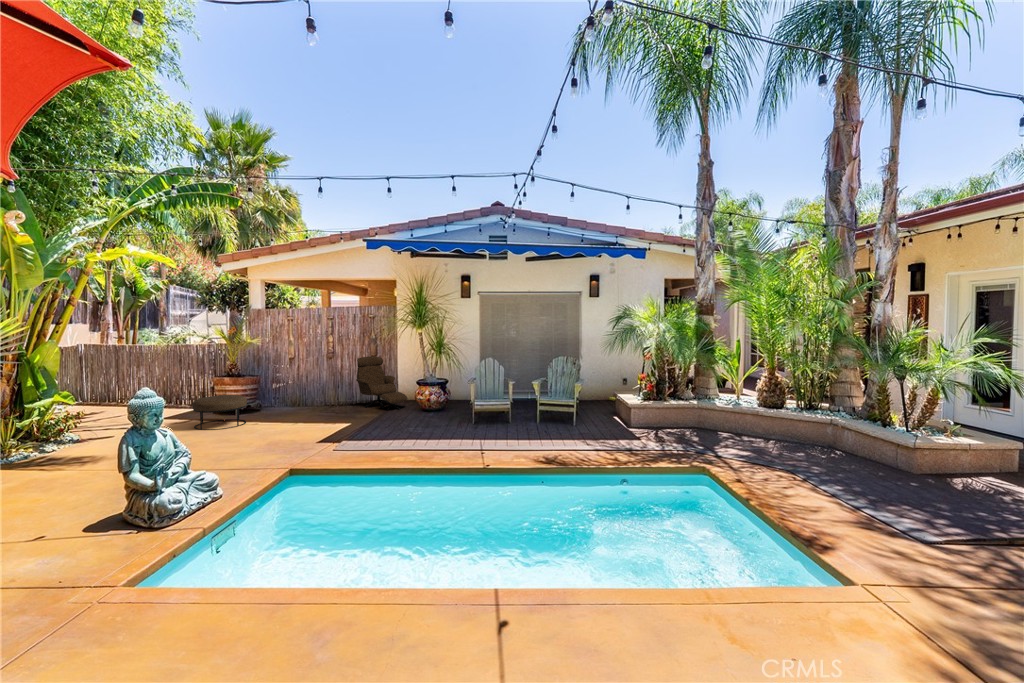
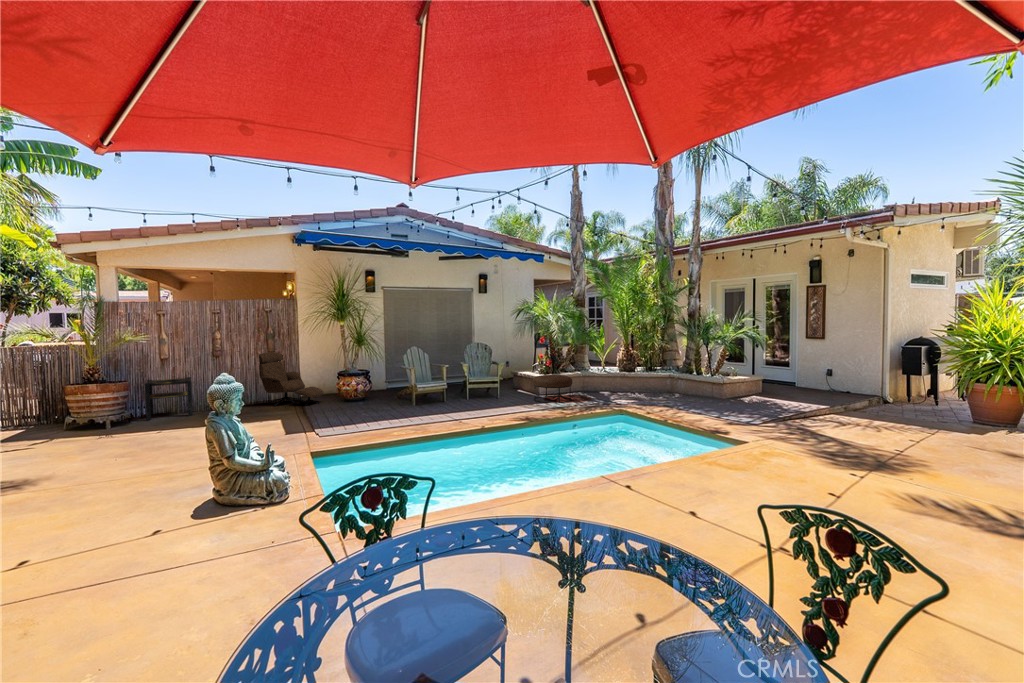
side table: none [266,375,309,410] -> present [145,377,193,420]
ottoman: present [192,395,247,430] -> present [533,375,572,403]

